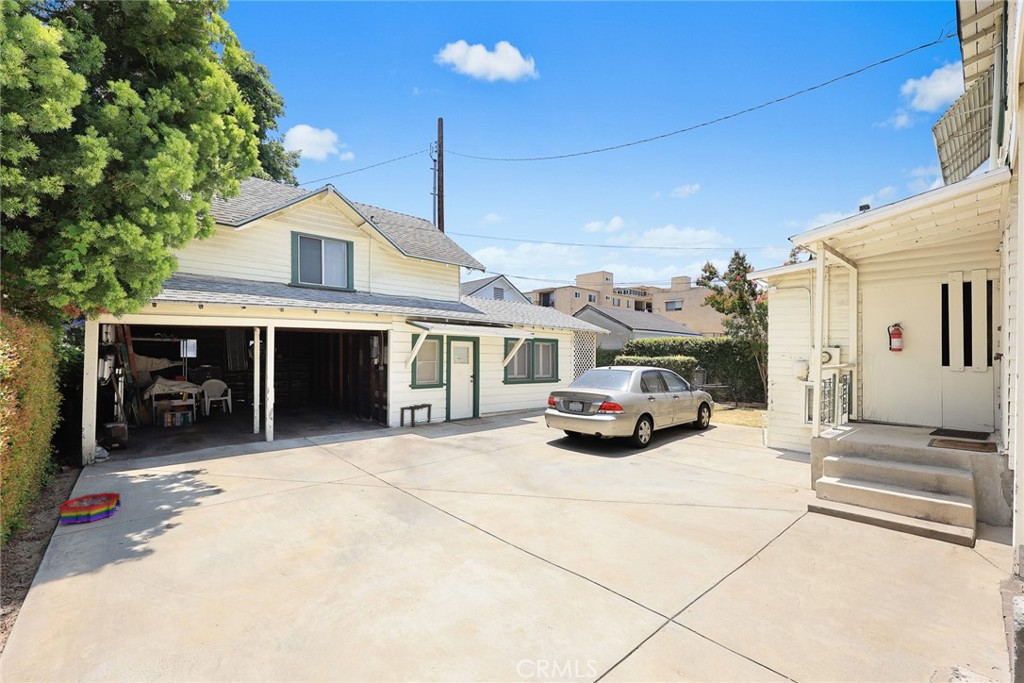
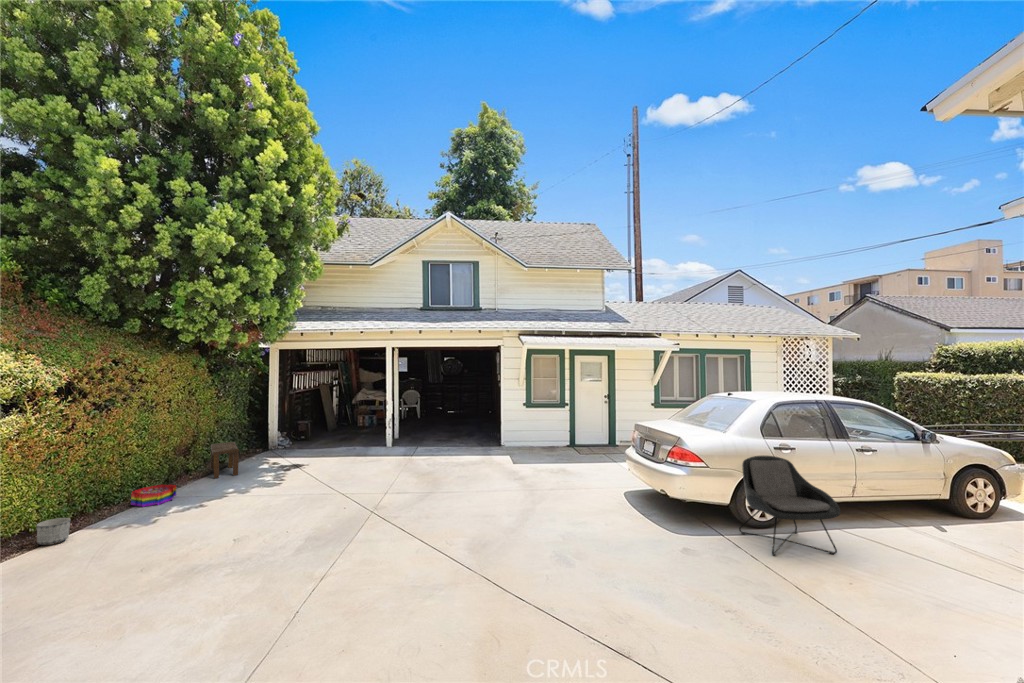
bench: present [400,404,432,427] -> present [210,442,239,478]
lounge chair: none [639,406,693,461] -> present [739,455,841,556]
planter: none [40,537,85,574] -> present [37,518,70,545]

